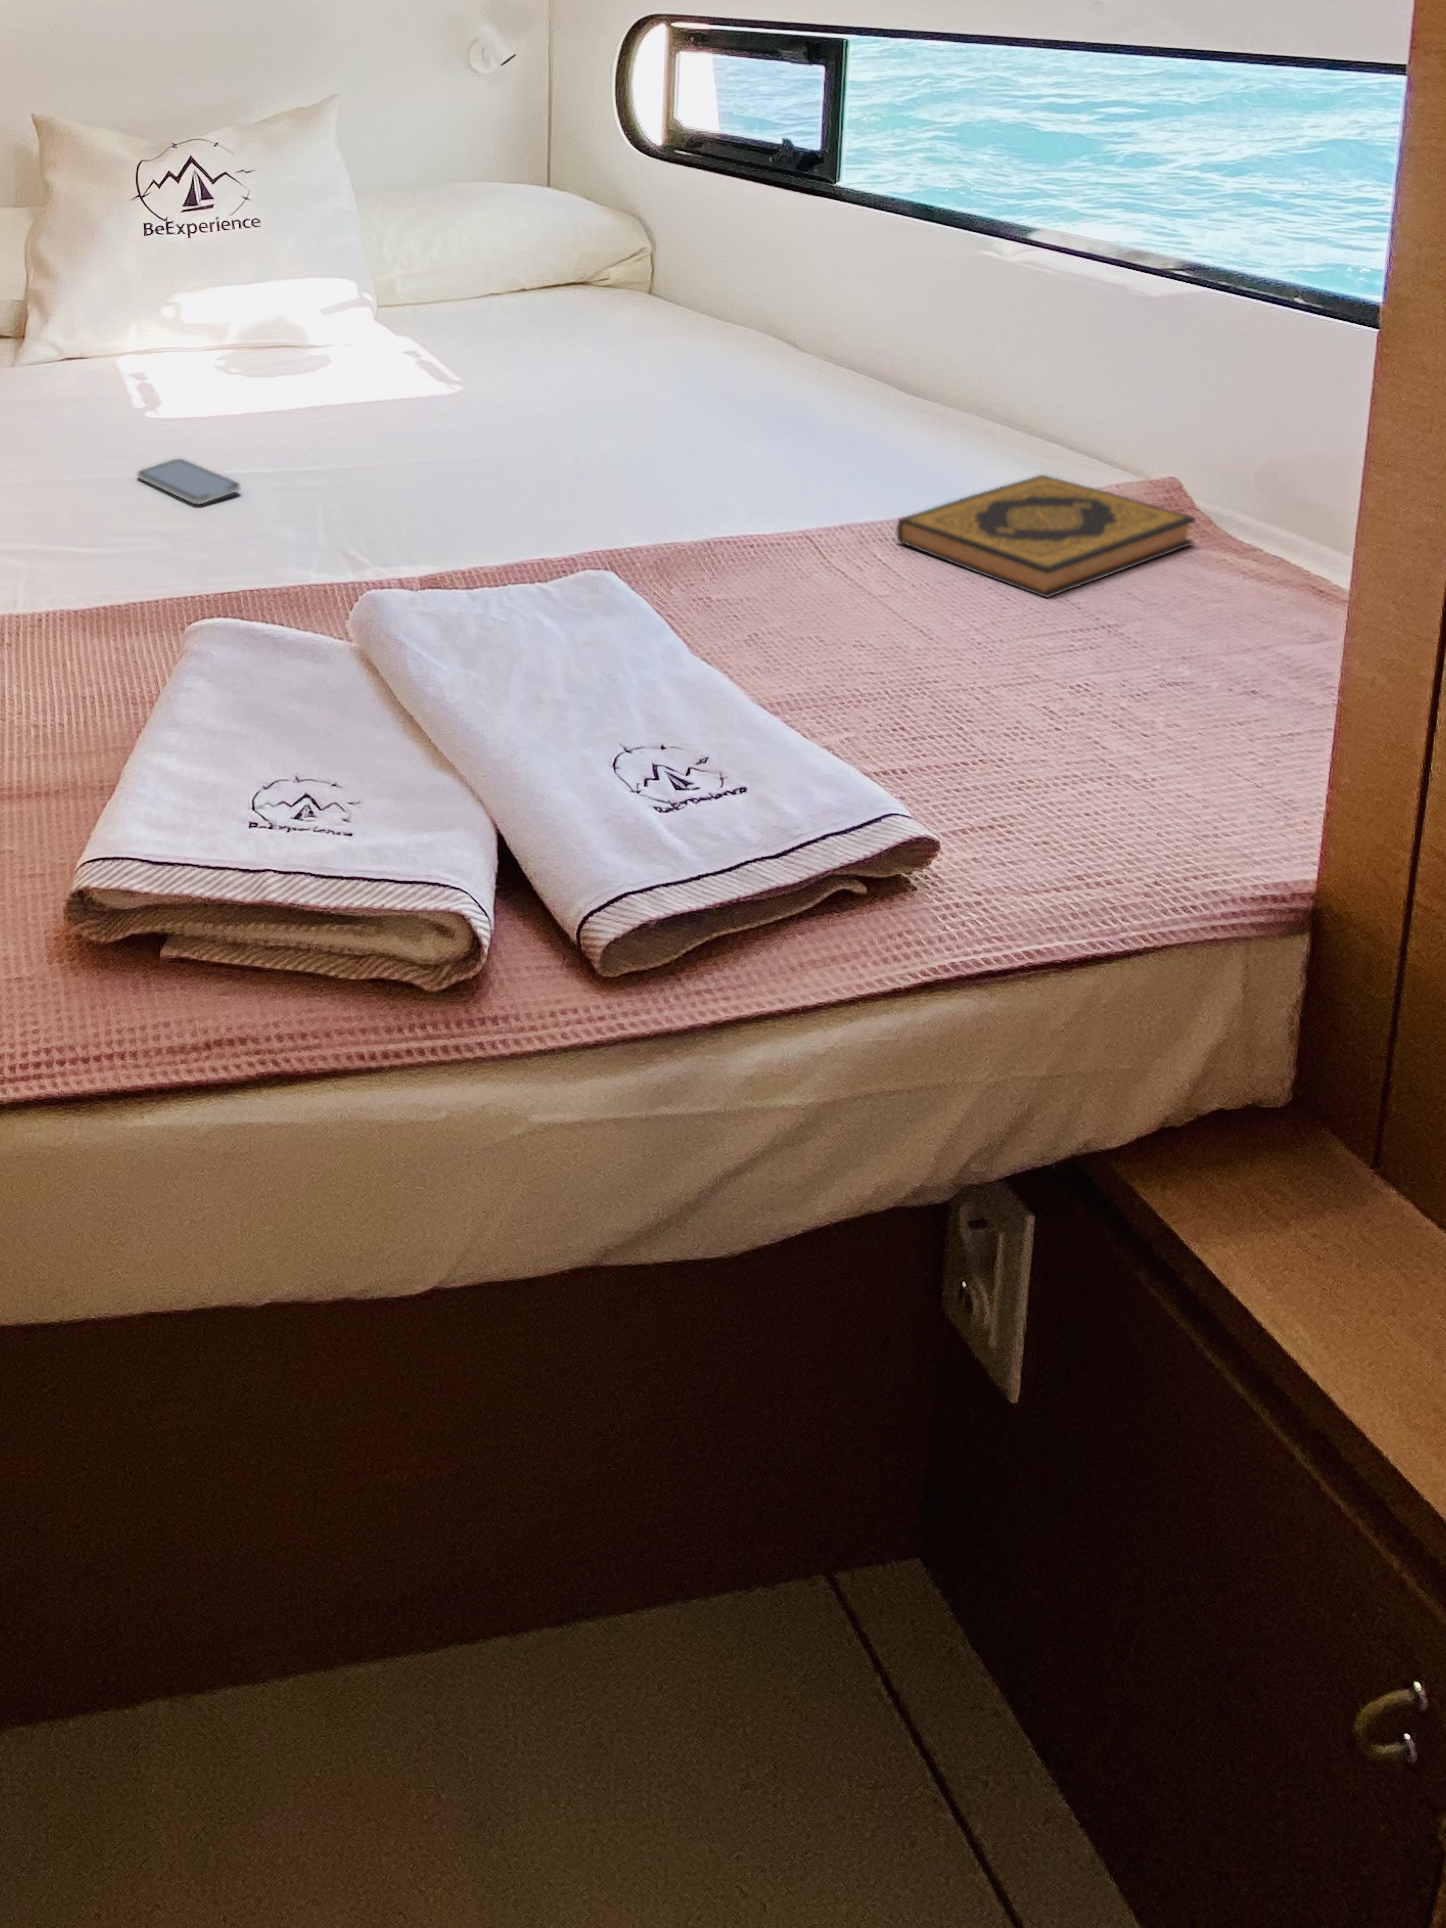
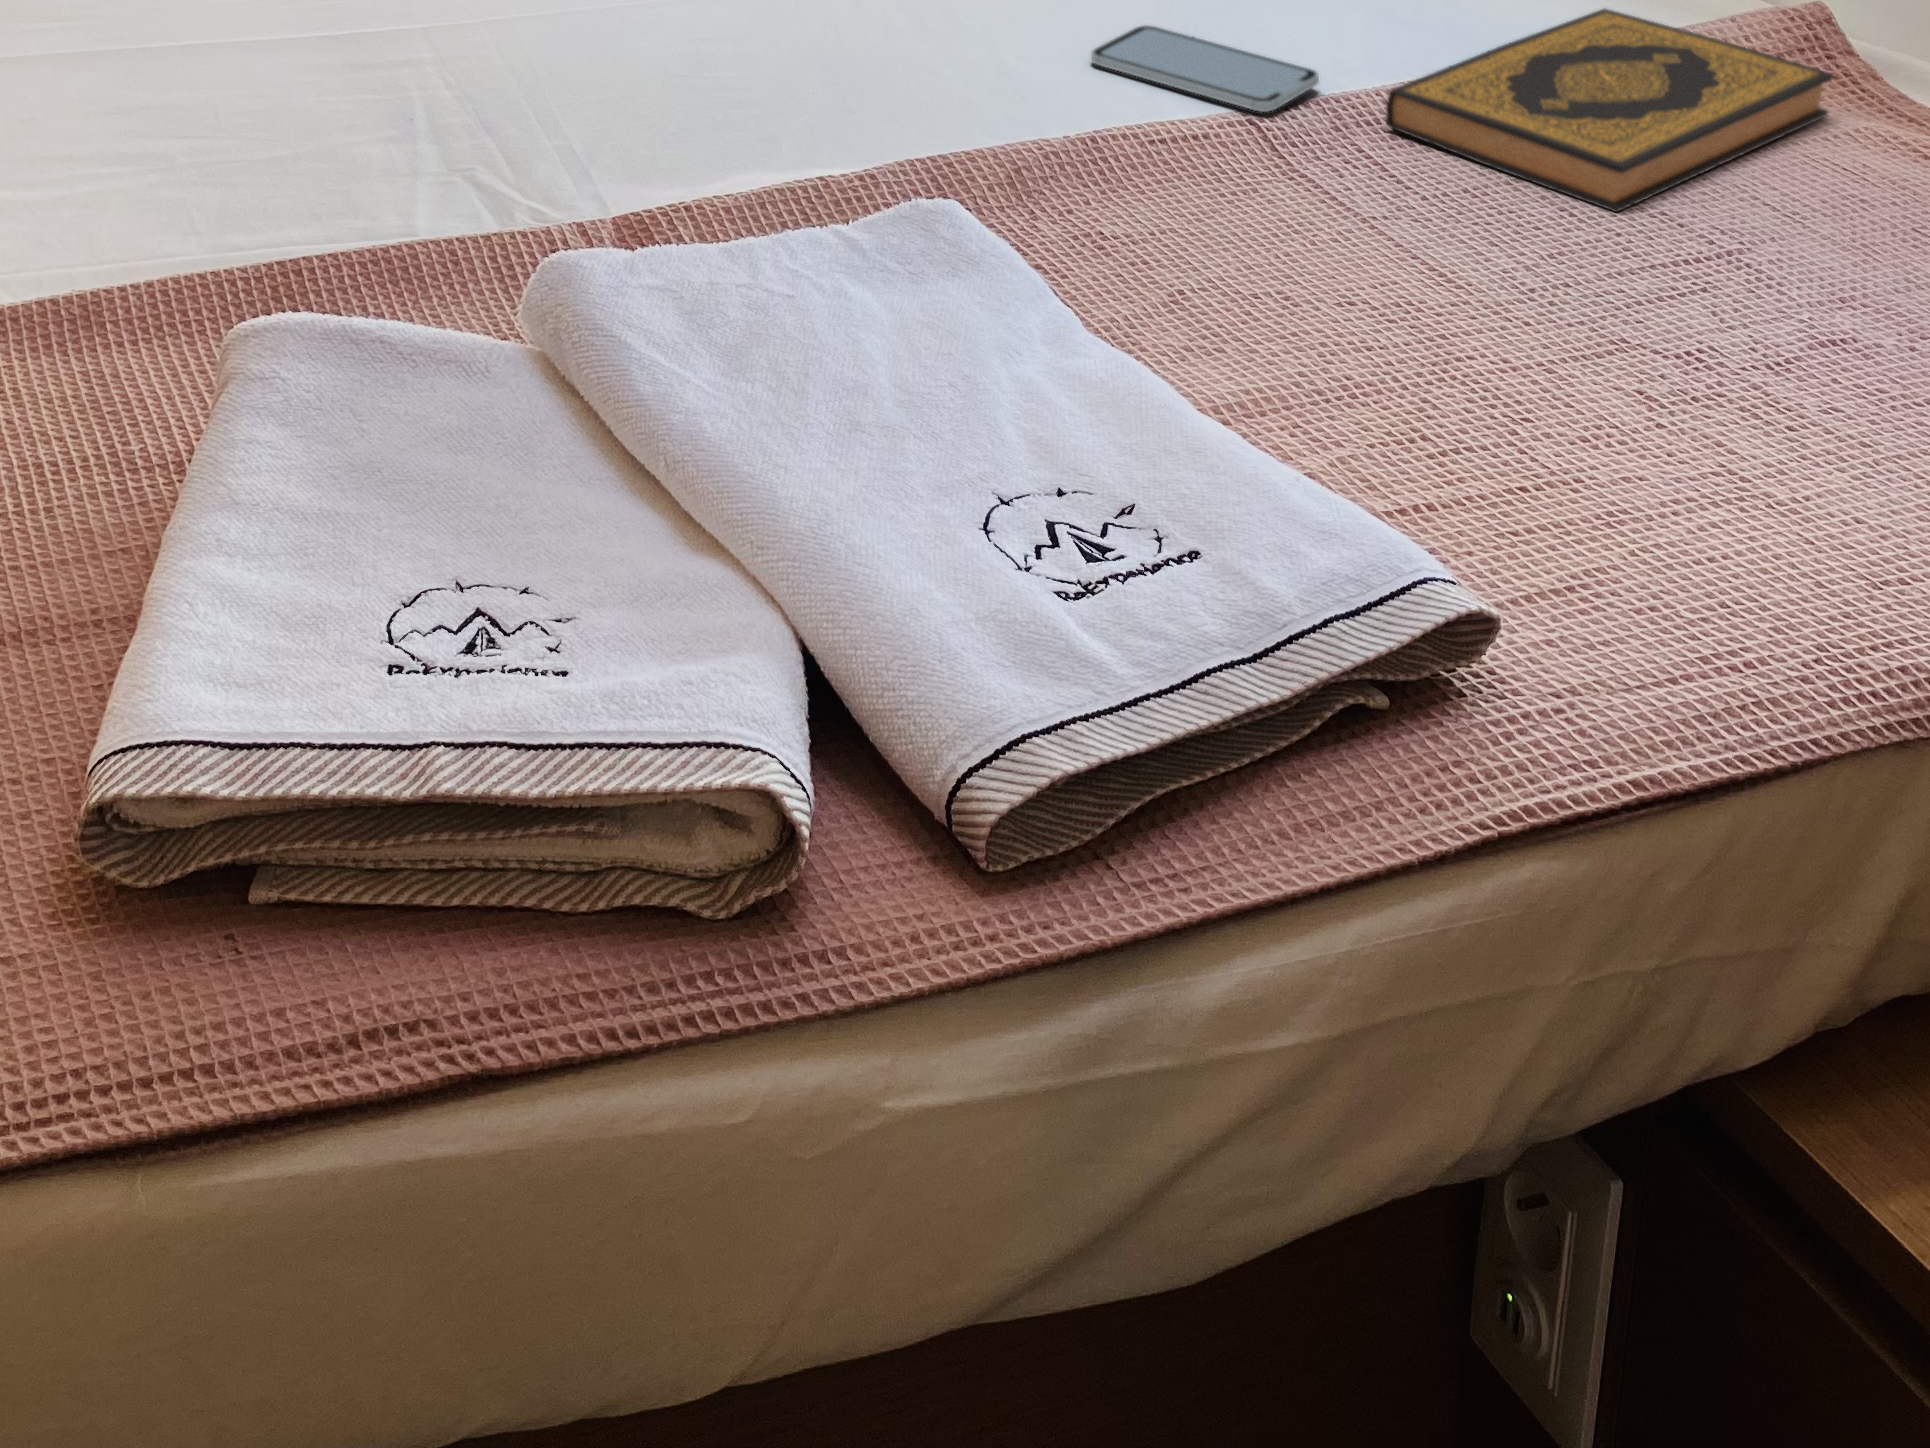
smartphone: present [138,459,241,504] -> present [1091,25,1319,112]

